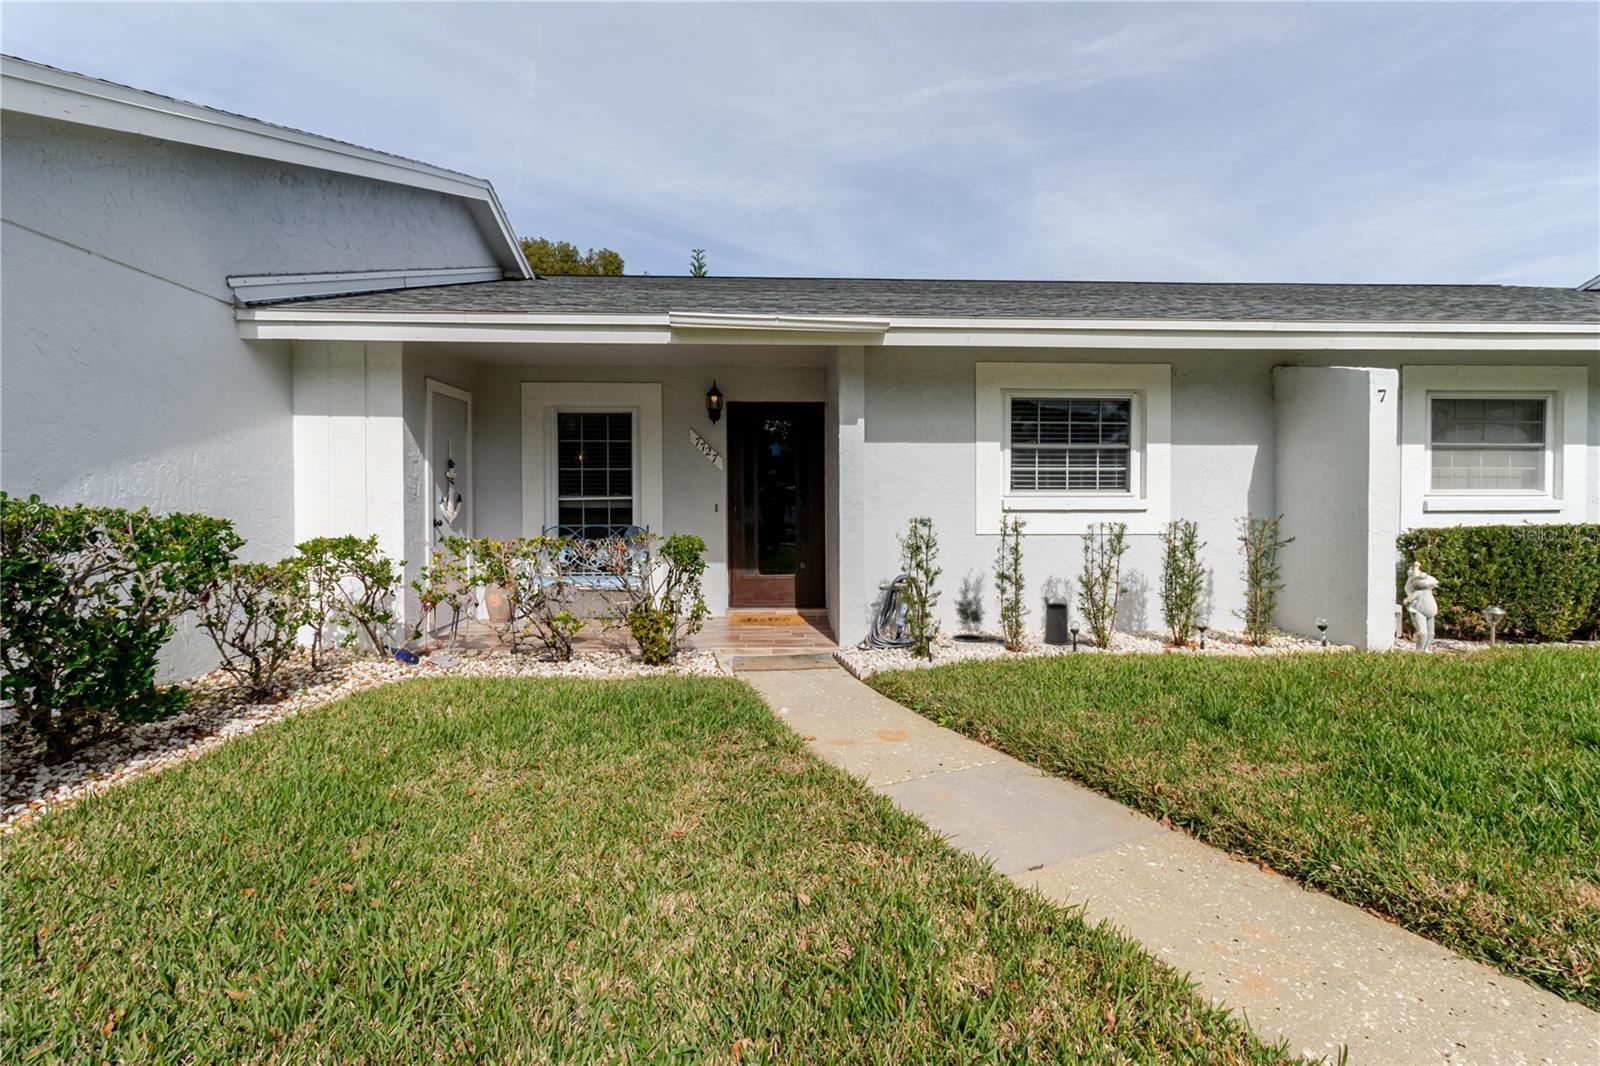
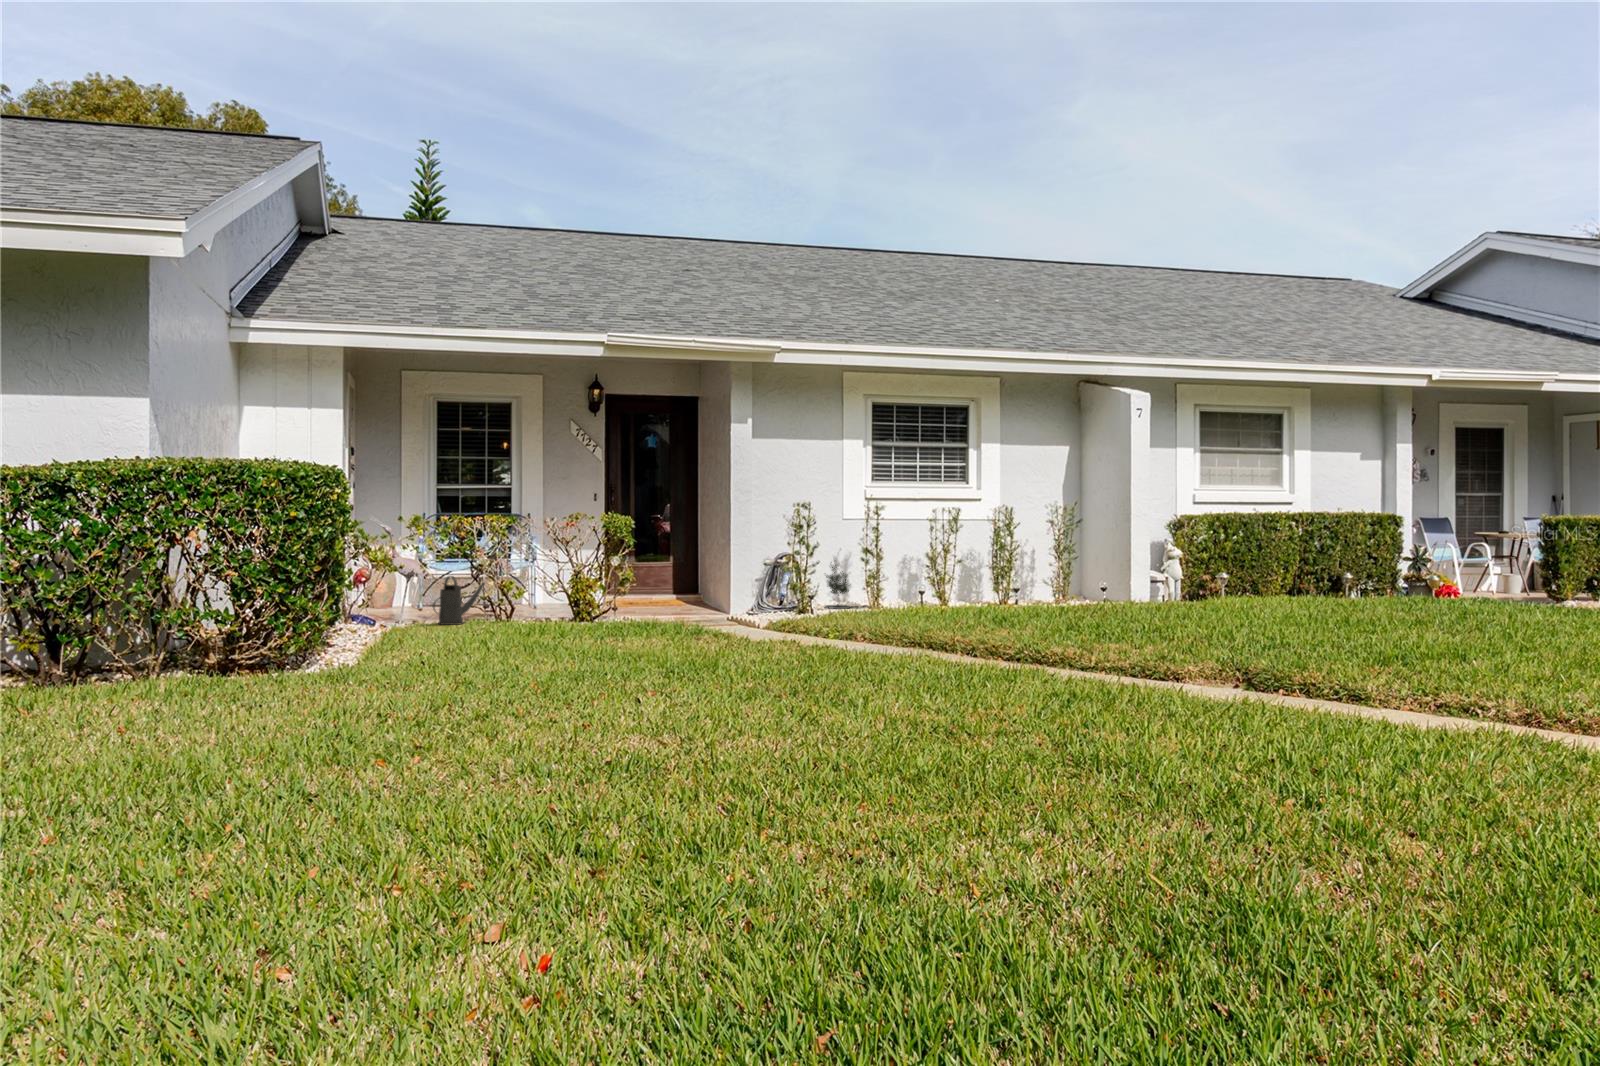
watering can: present [1043,597,1069,645] -> present [433,576,485,625]

